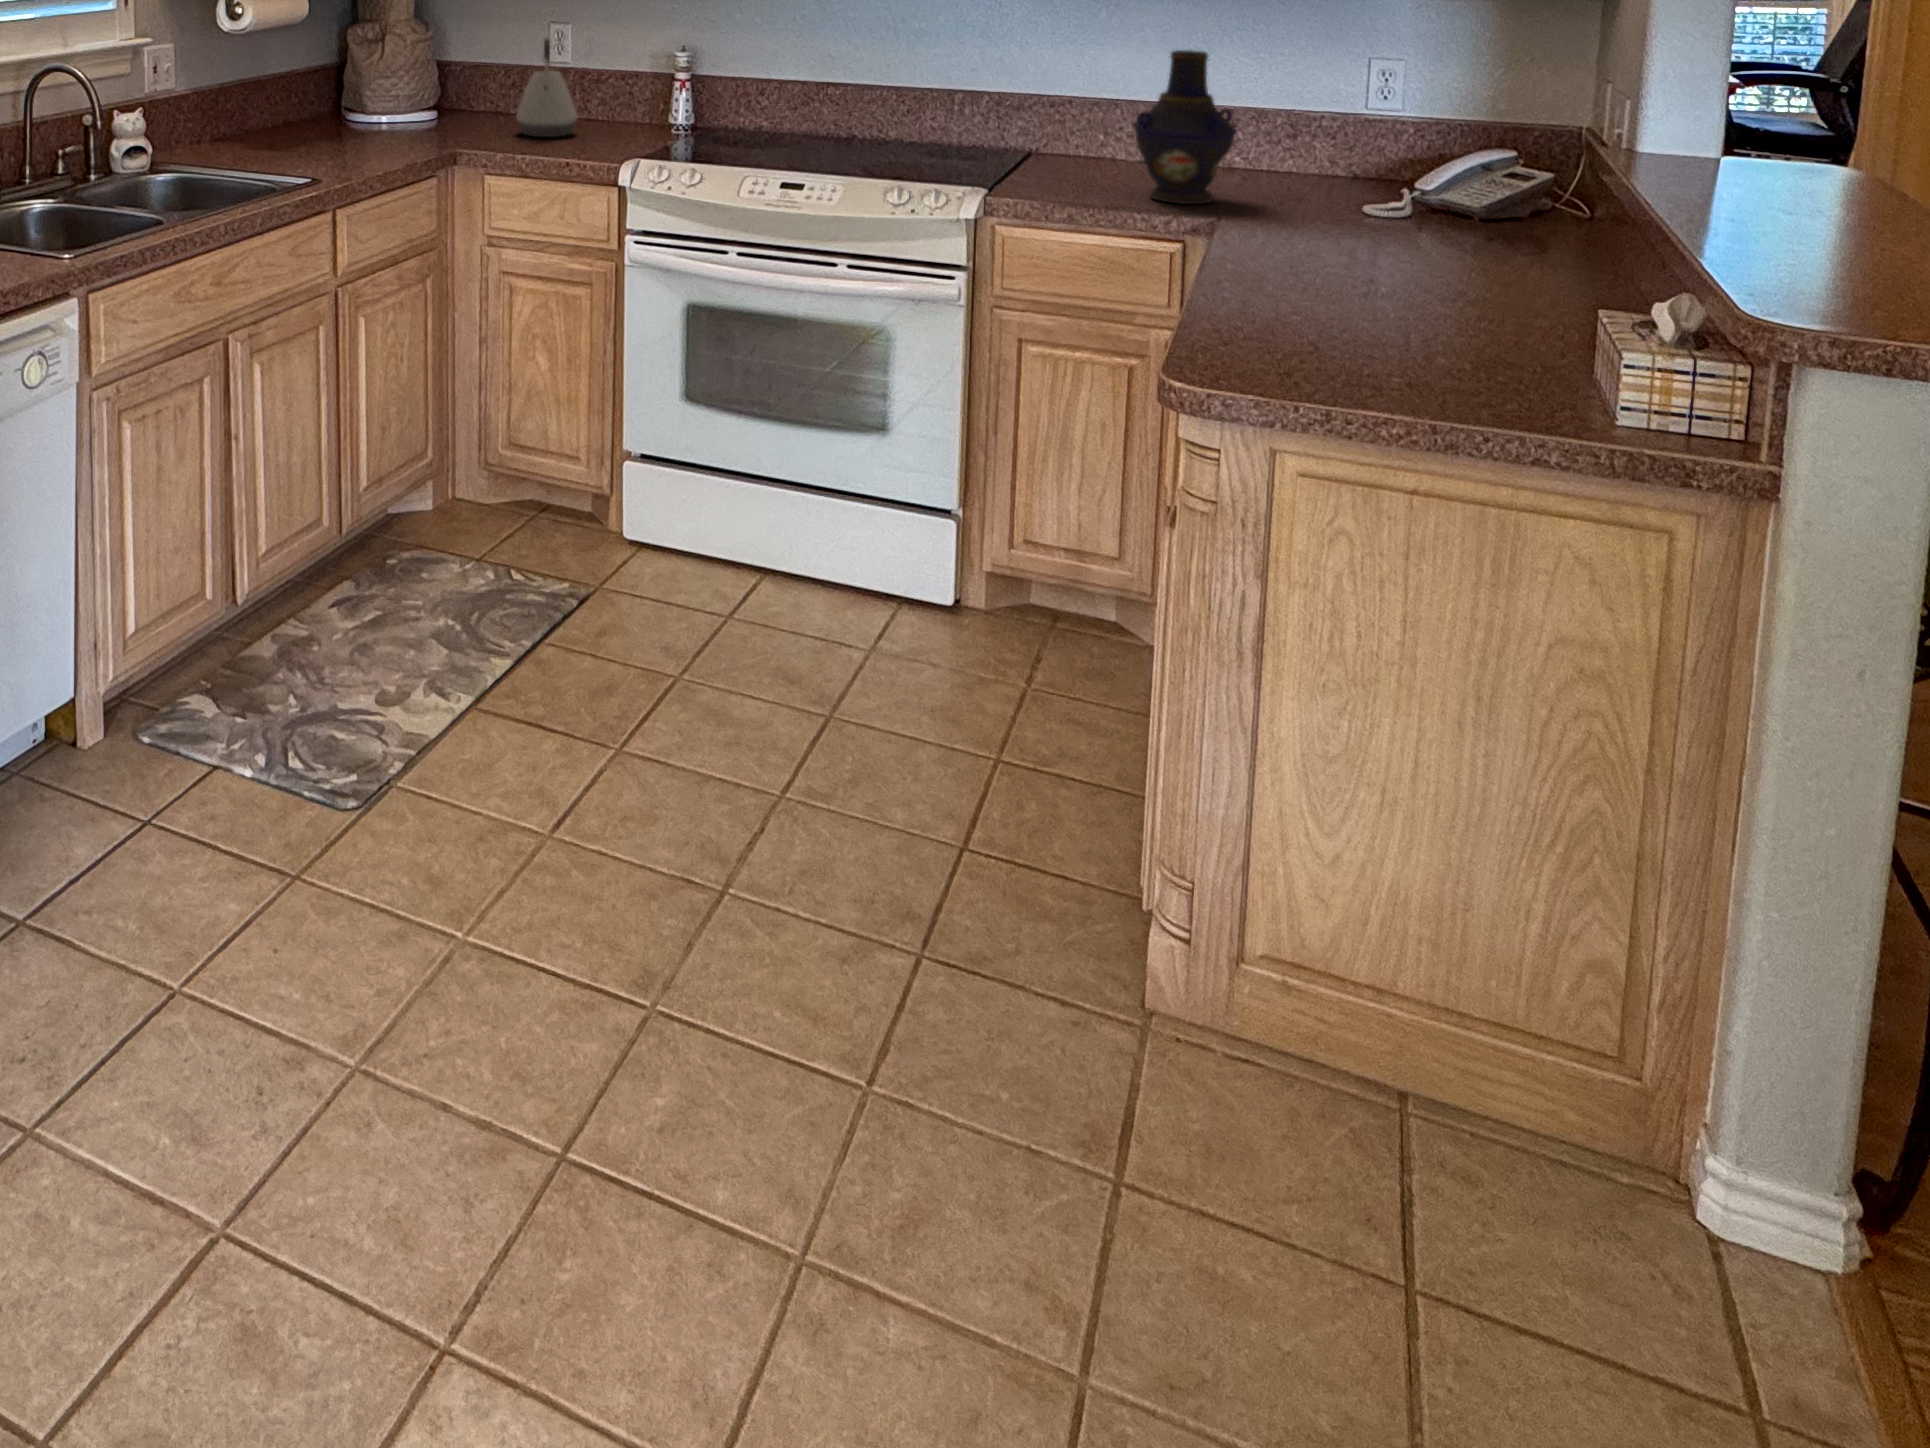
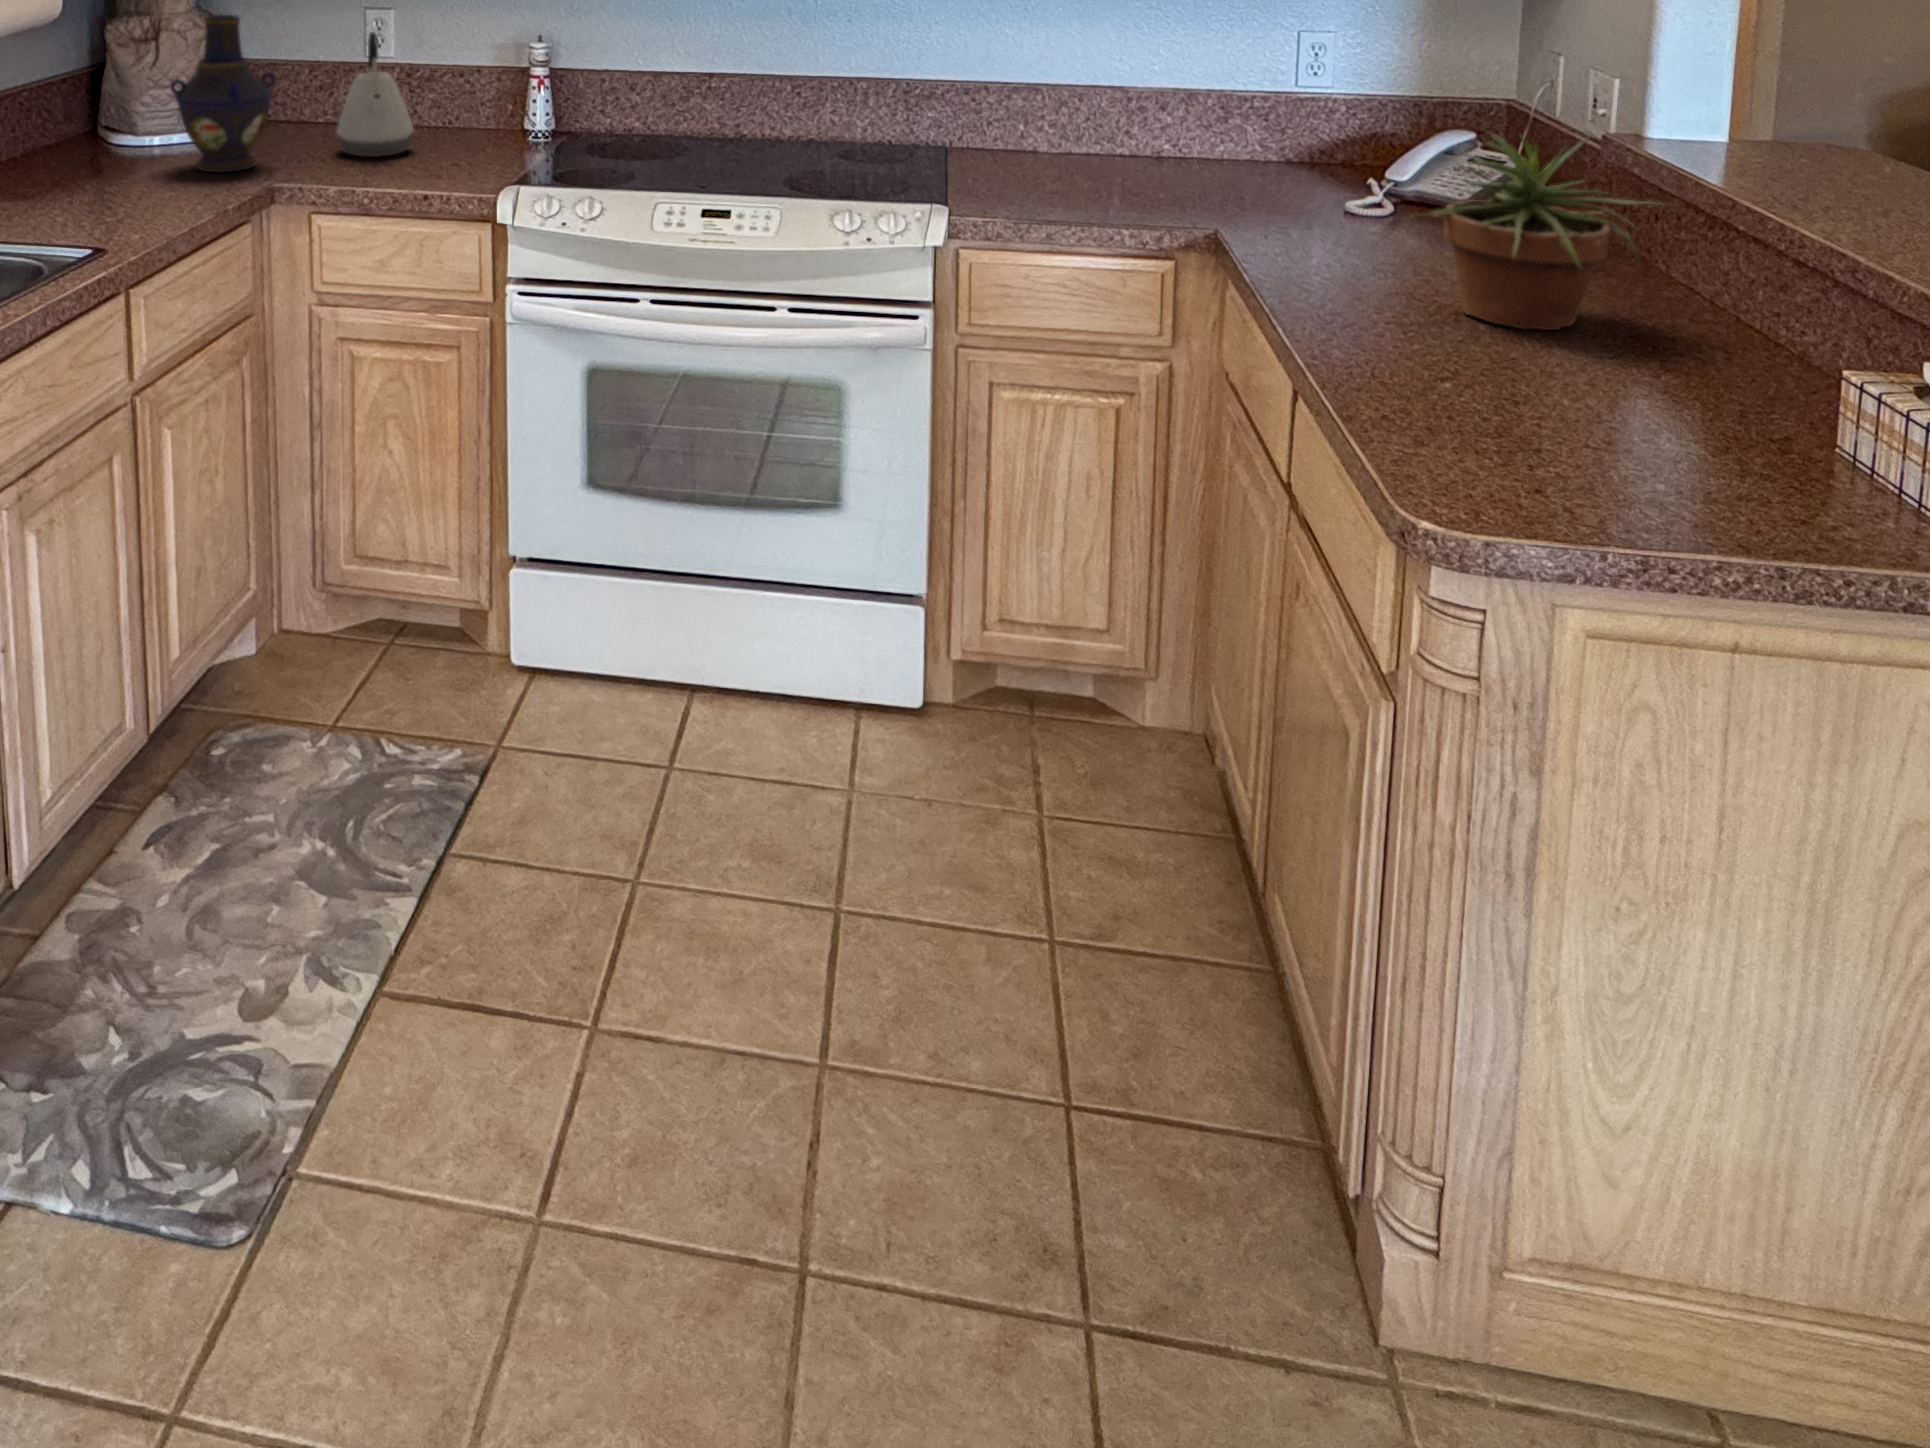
vase: present [1133,50,1237,204] -> present [170,15,275,172]
potted plant: none [1322,130,1564,295] -> present [1416,134,1660,330]

